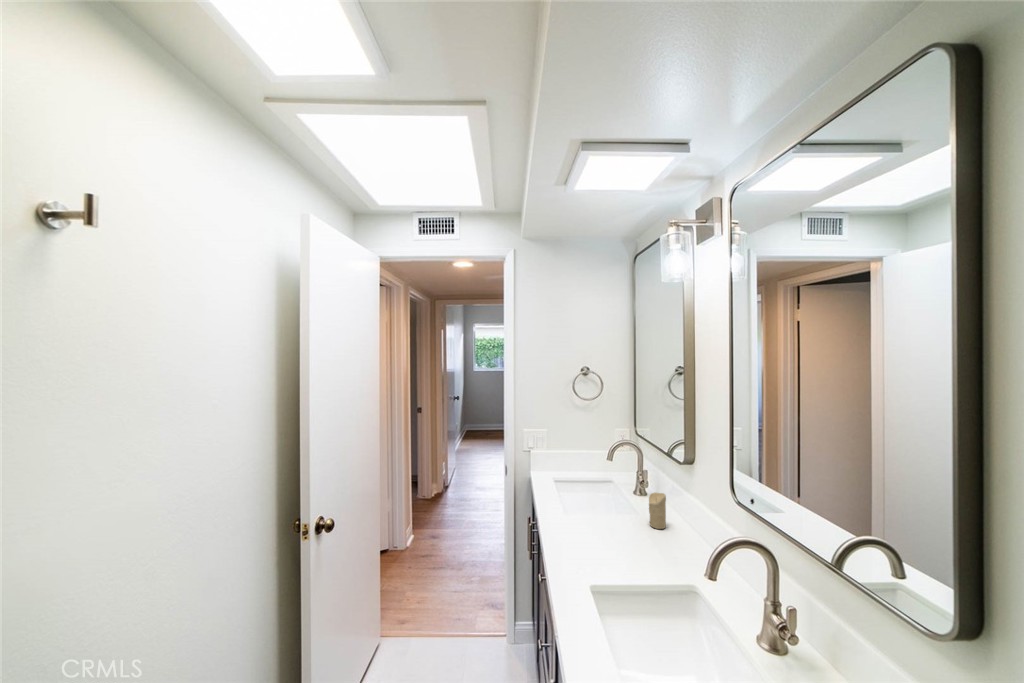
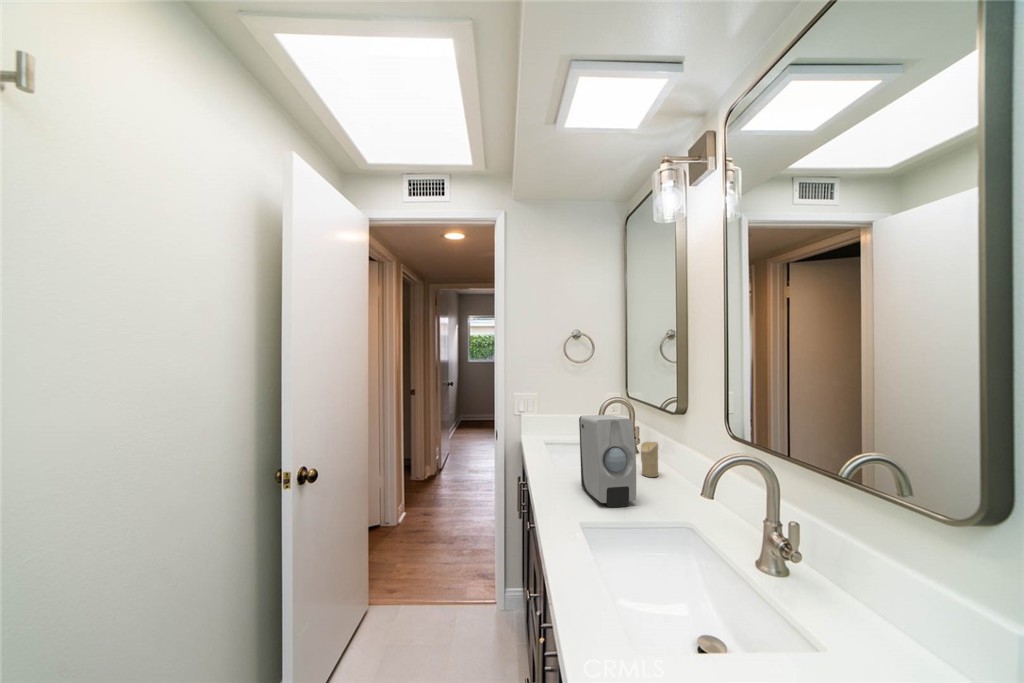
soap dispenser: none [588,471,643,569] -> present [579,415,636,507]

